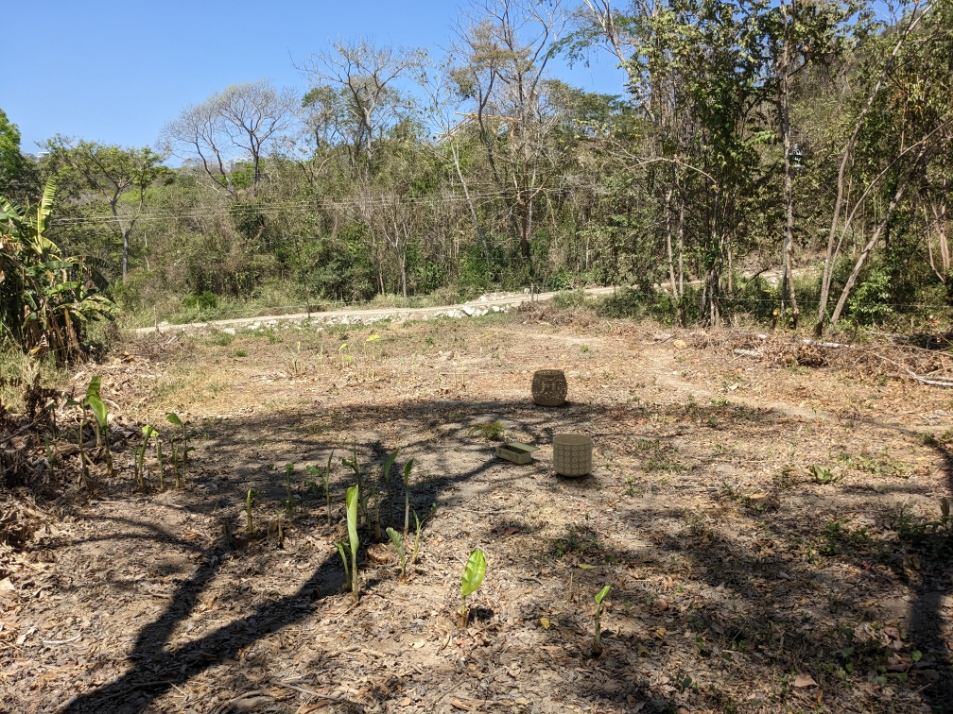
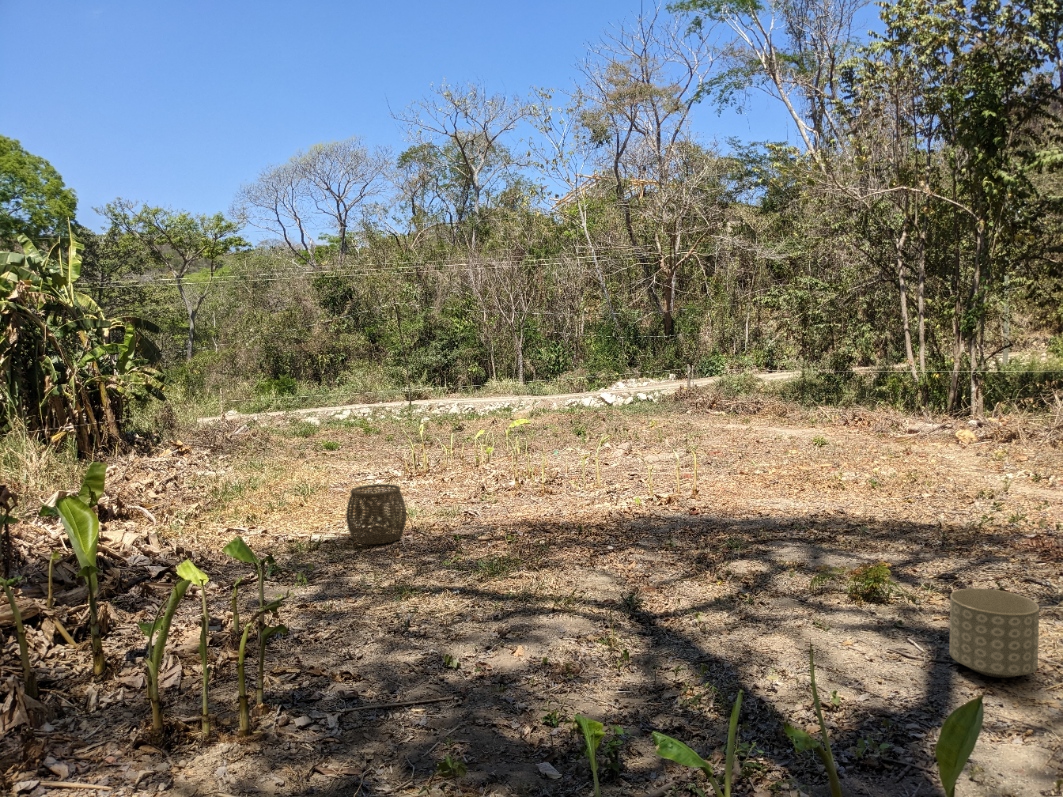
woven basket: present [531,369,568,405] -> present [346,484,407,545]
toolbox: present [496,441,540,464] -> none [805,594,896,643]

